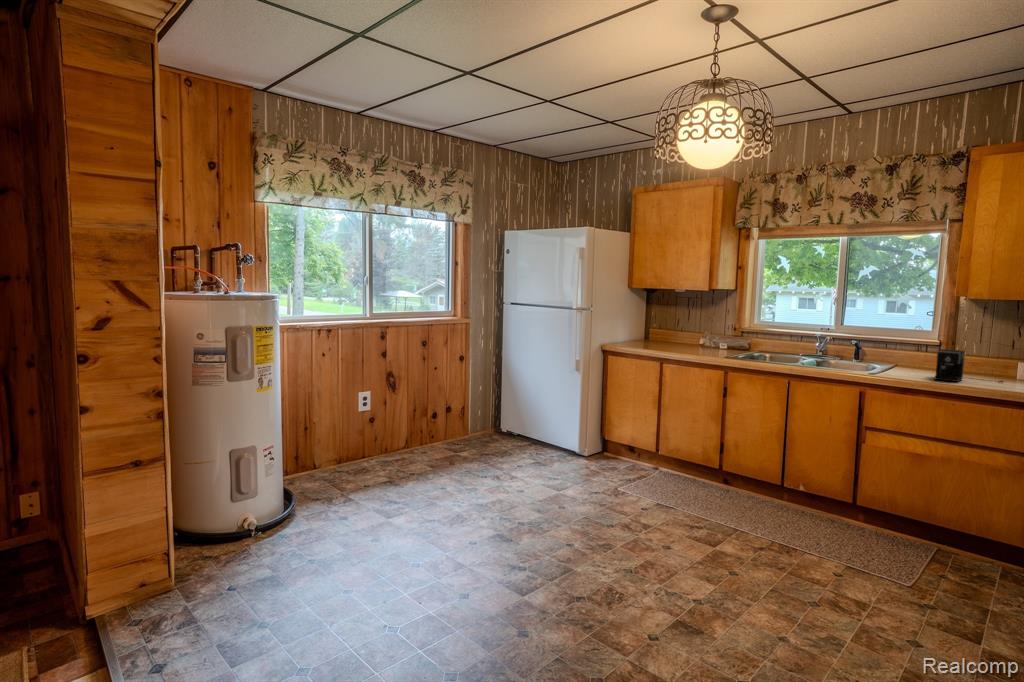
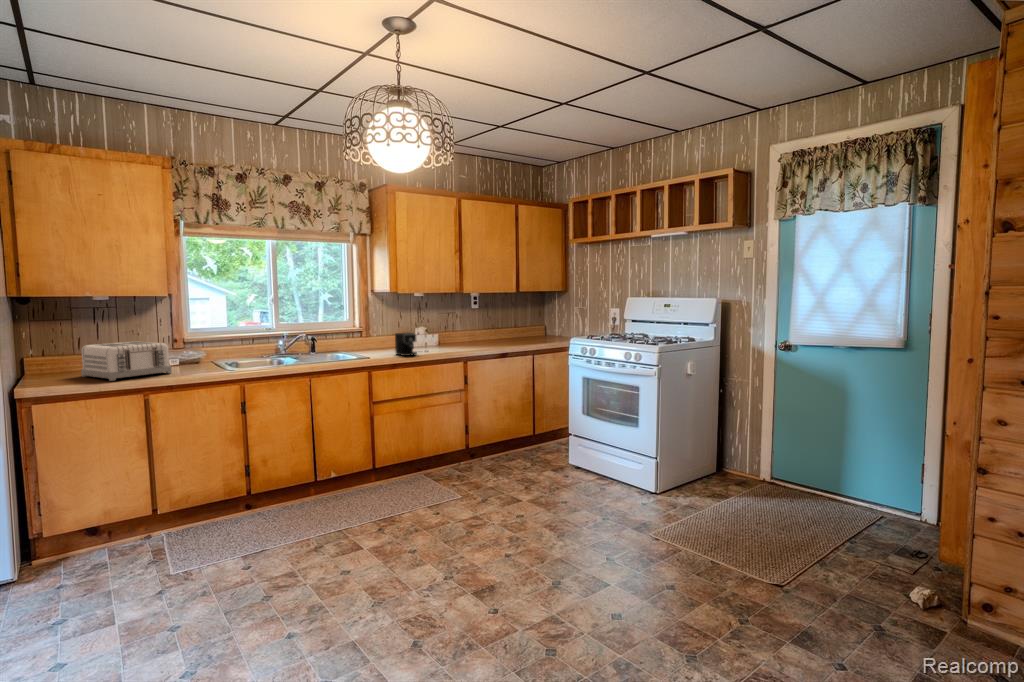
toaster: none [648,324,694,352] -> present [81,341,172,381]

